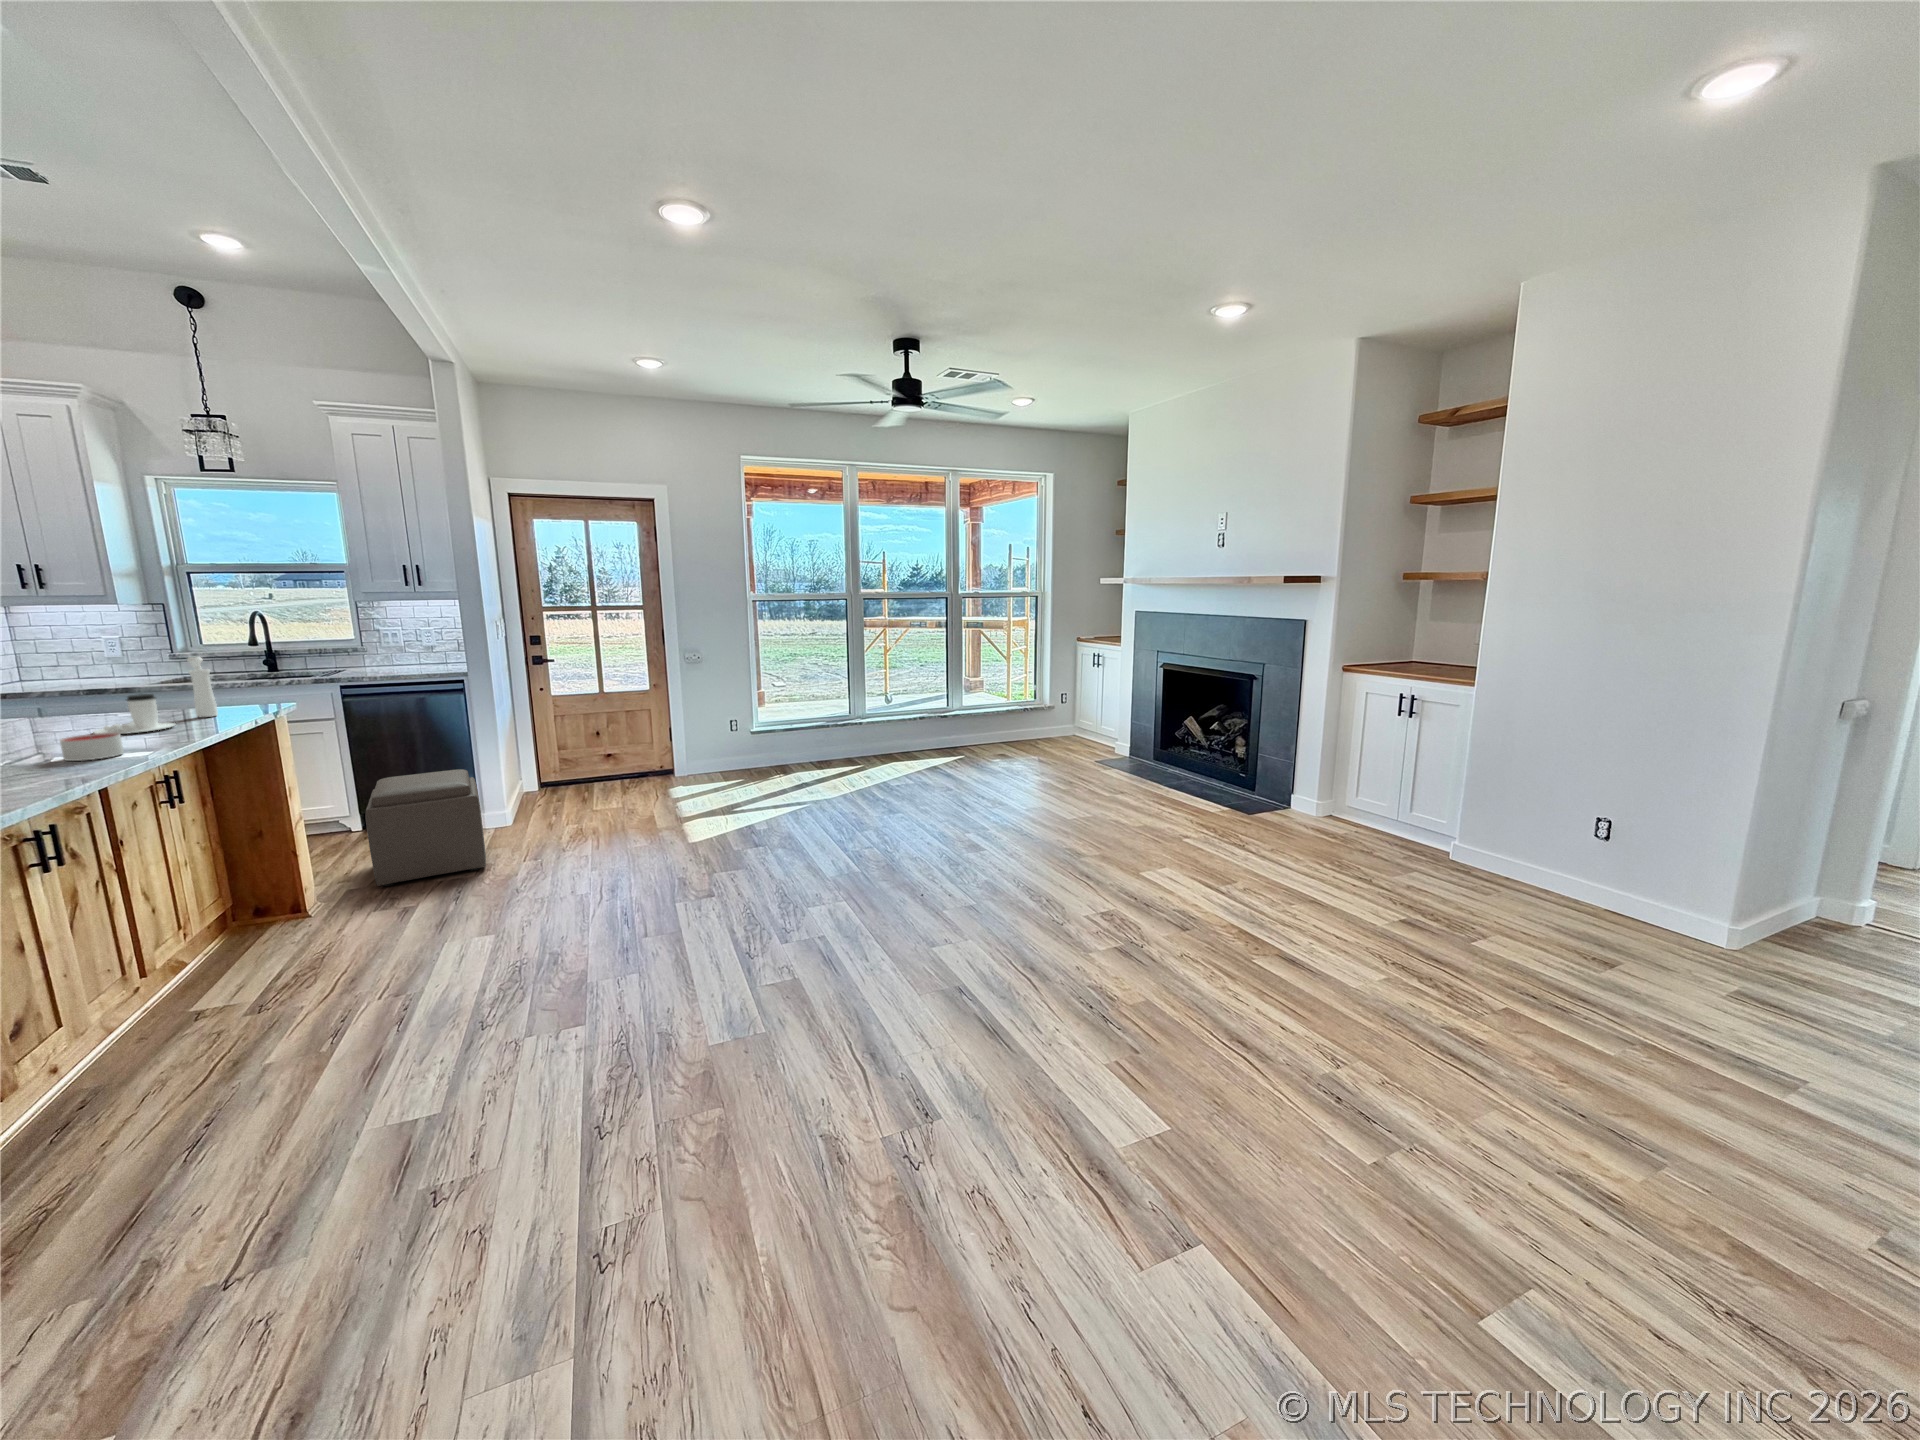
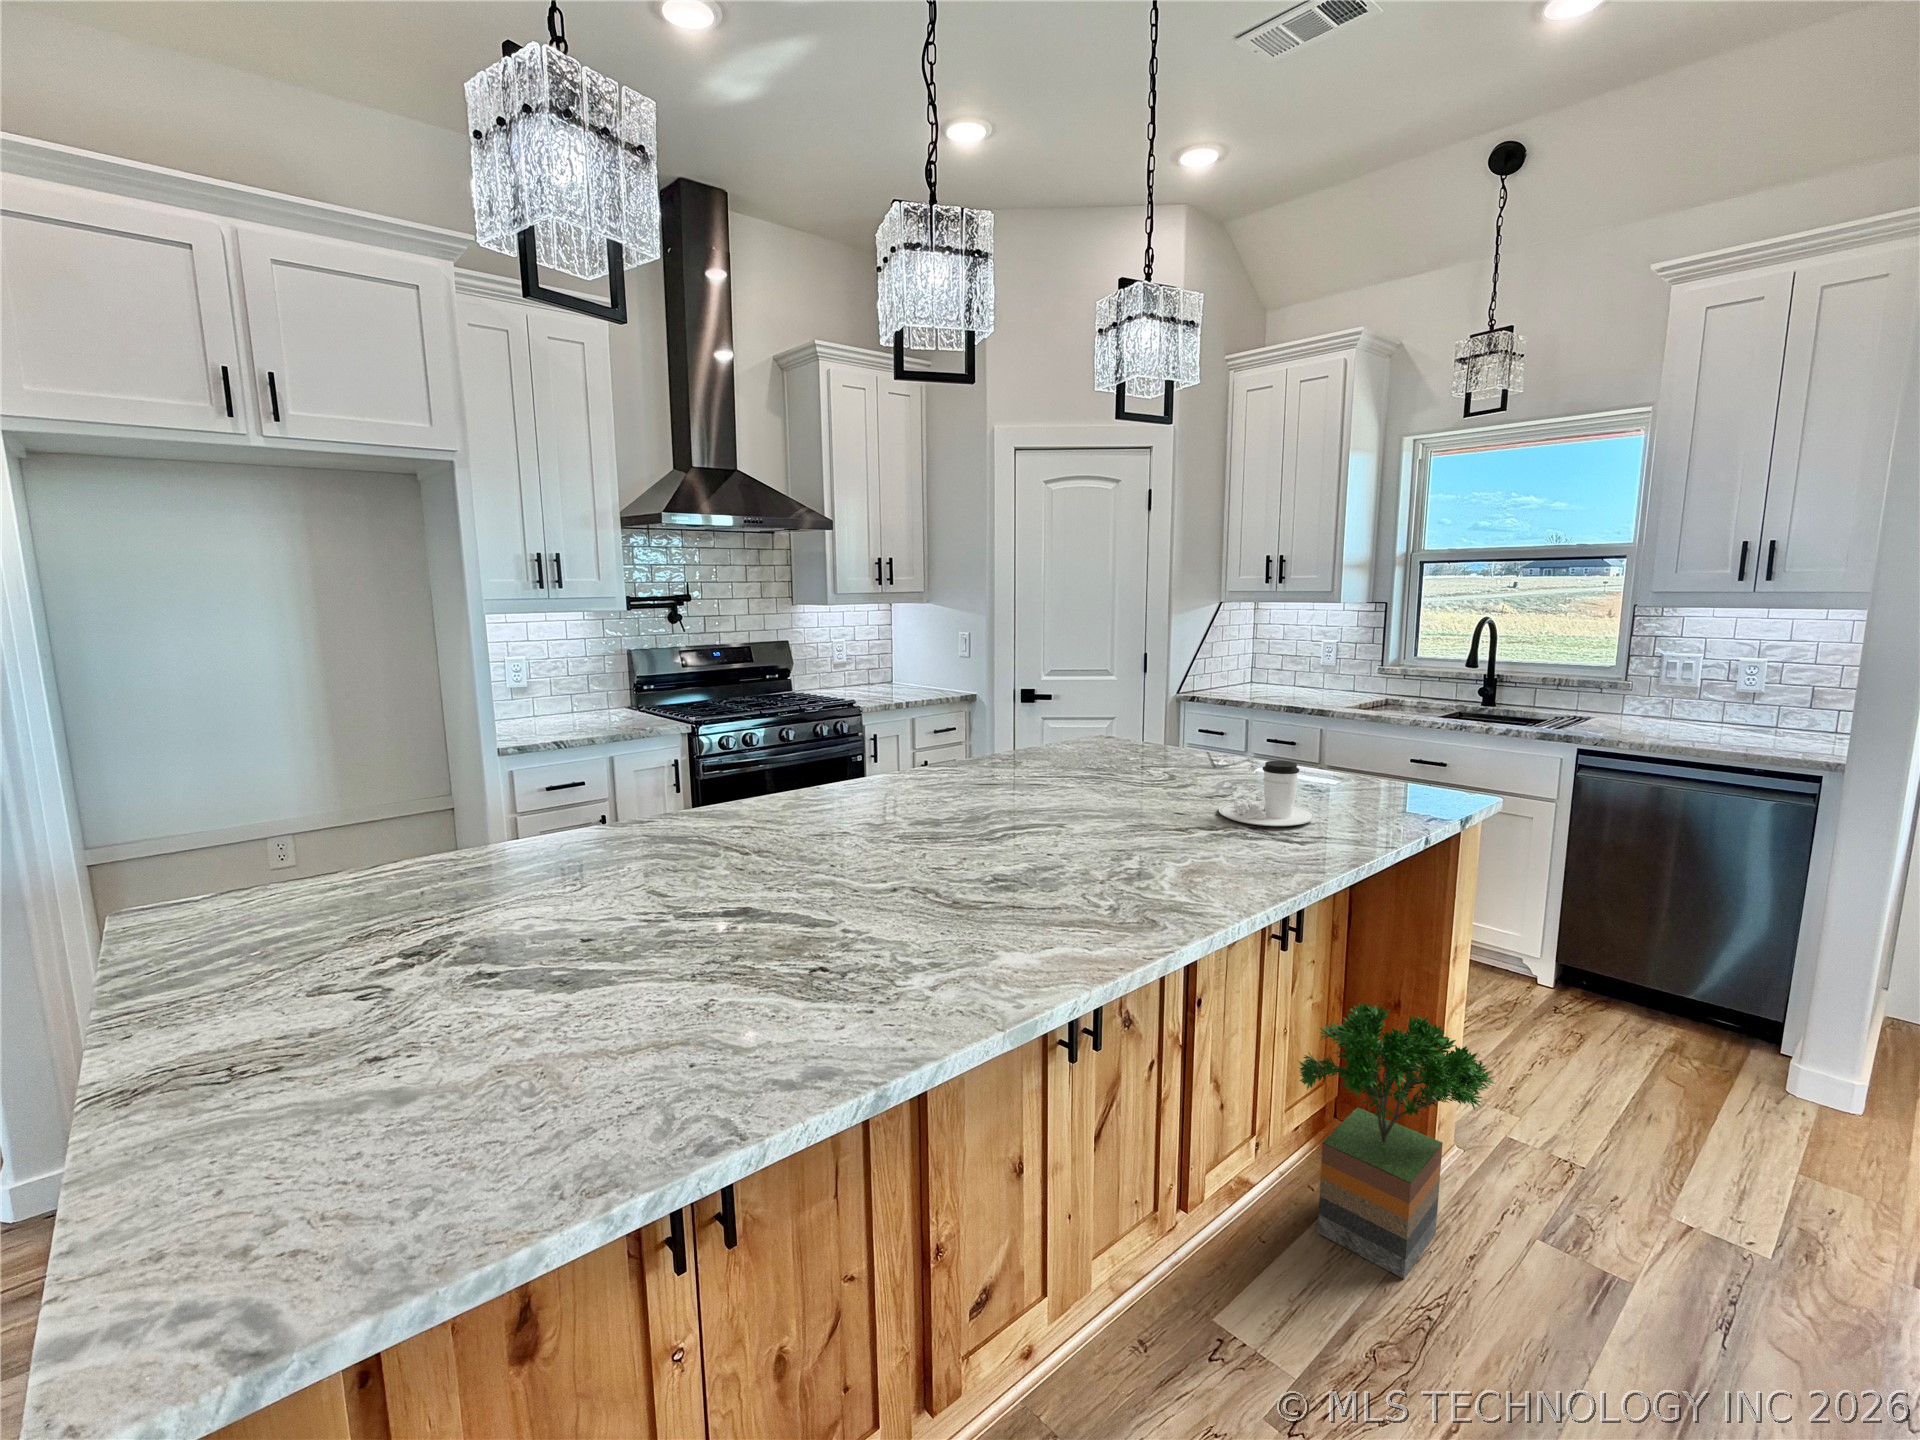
pepper mill: present [187,656,218,717] -> none [1351,701,1384,807]
candle: present [60,733,124,761] -> none [1141,836,1212,890]
ottoman: present [365,769,486,886] -> none [1557,948,1829,1246]
potted tree: none [201,821,331,963] -> present [1298,1004,1495,1279]

